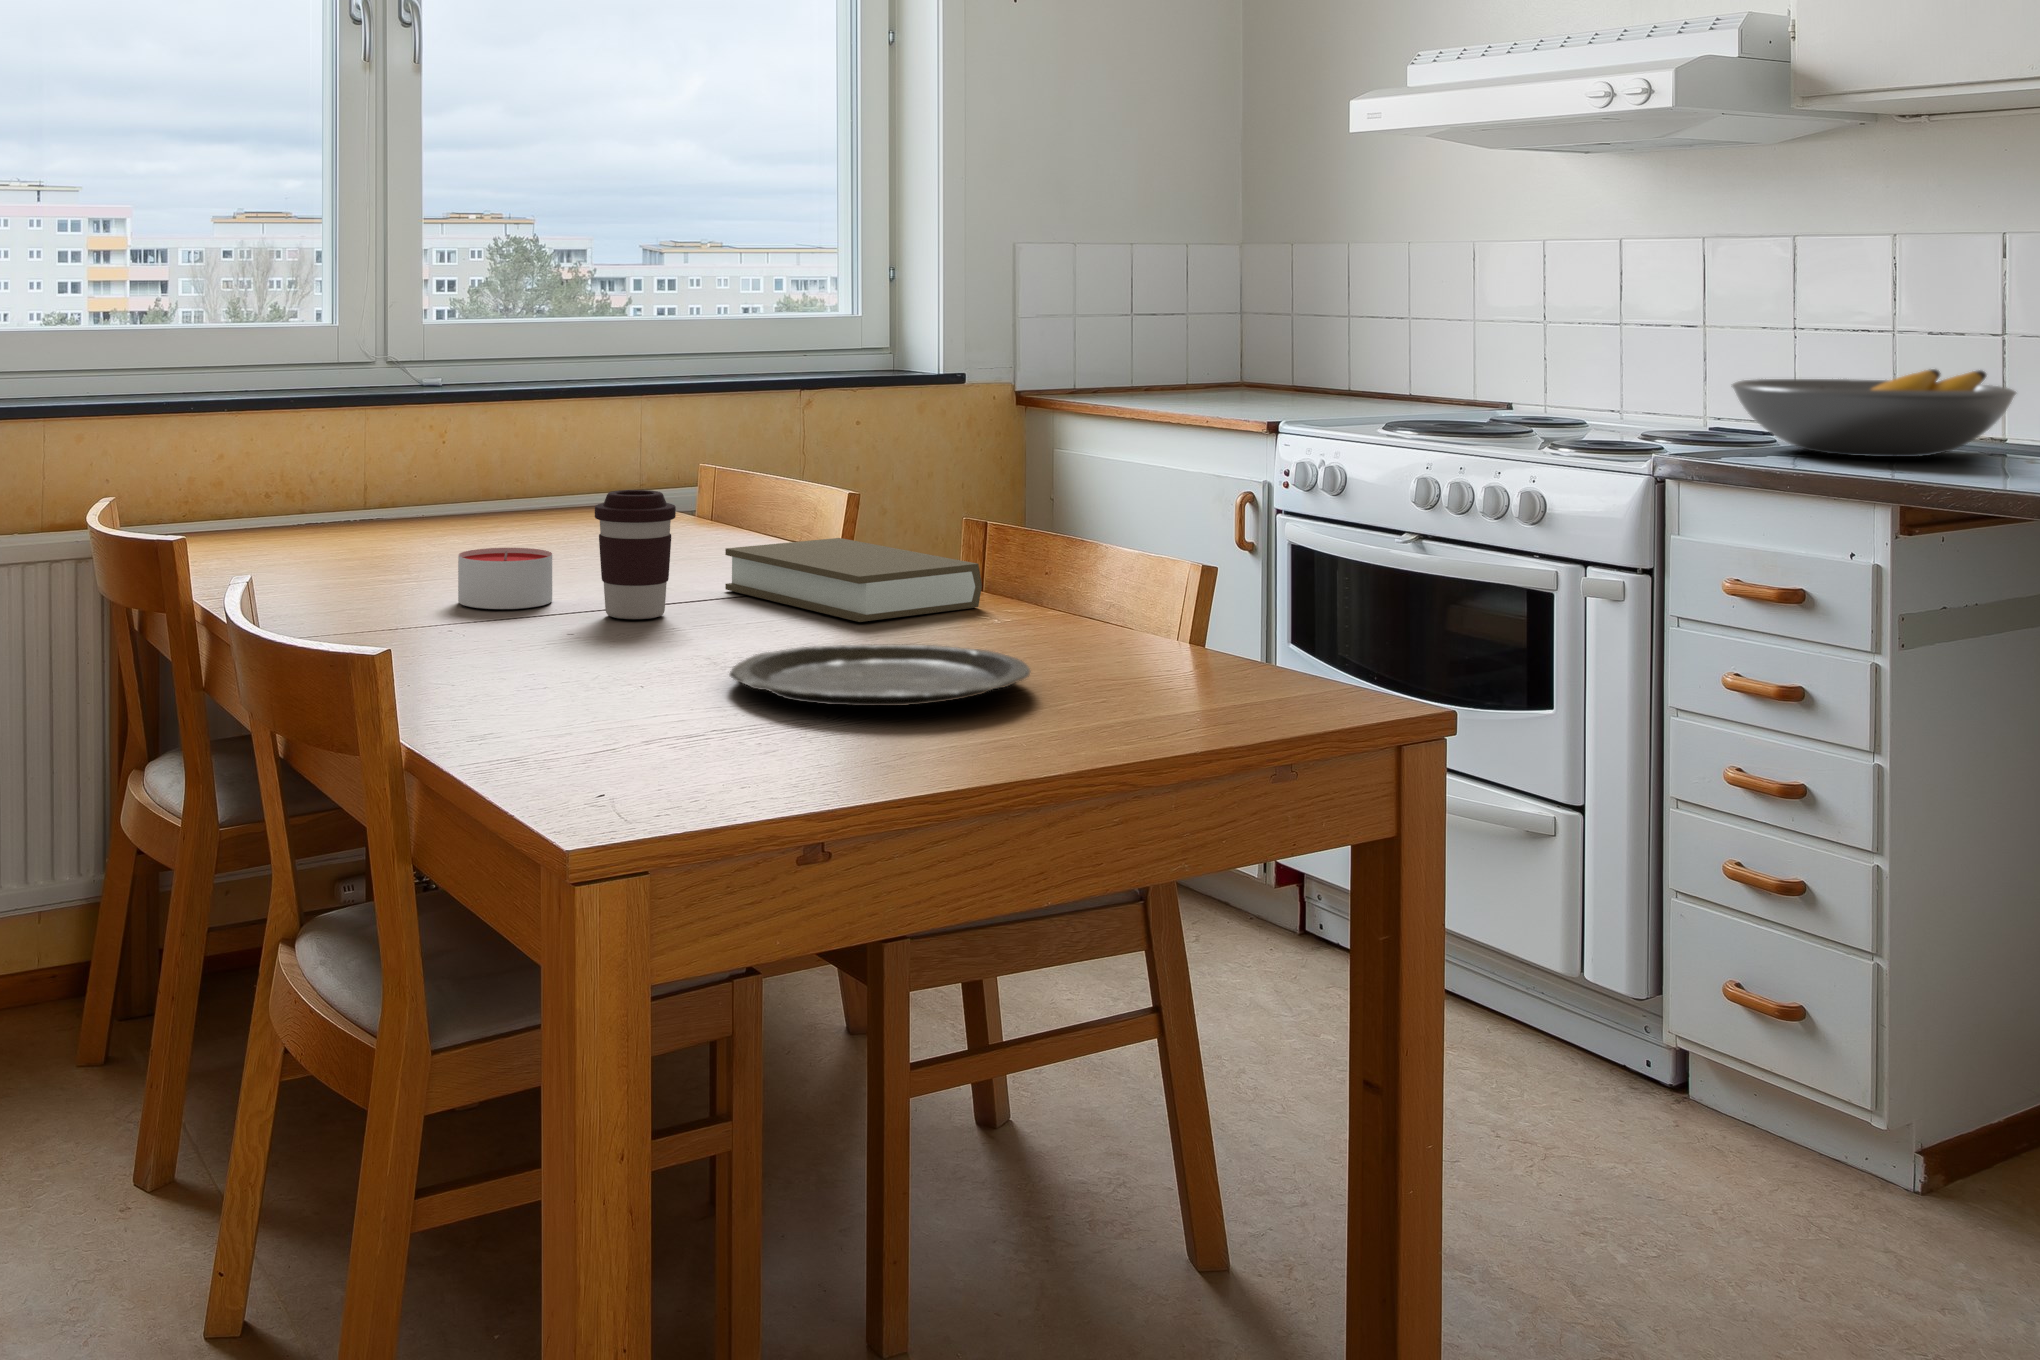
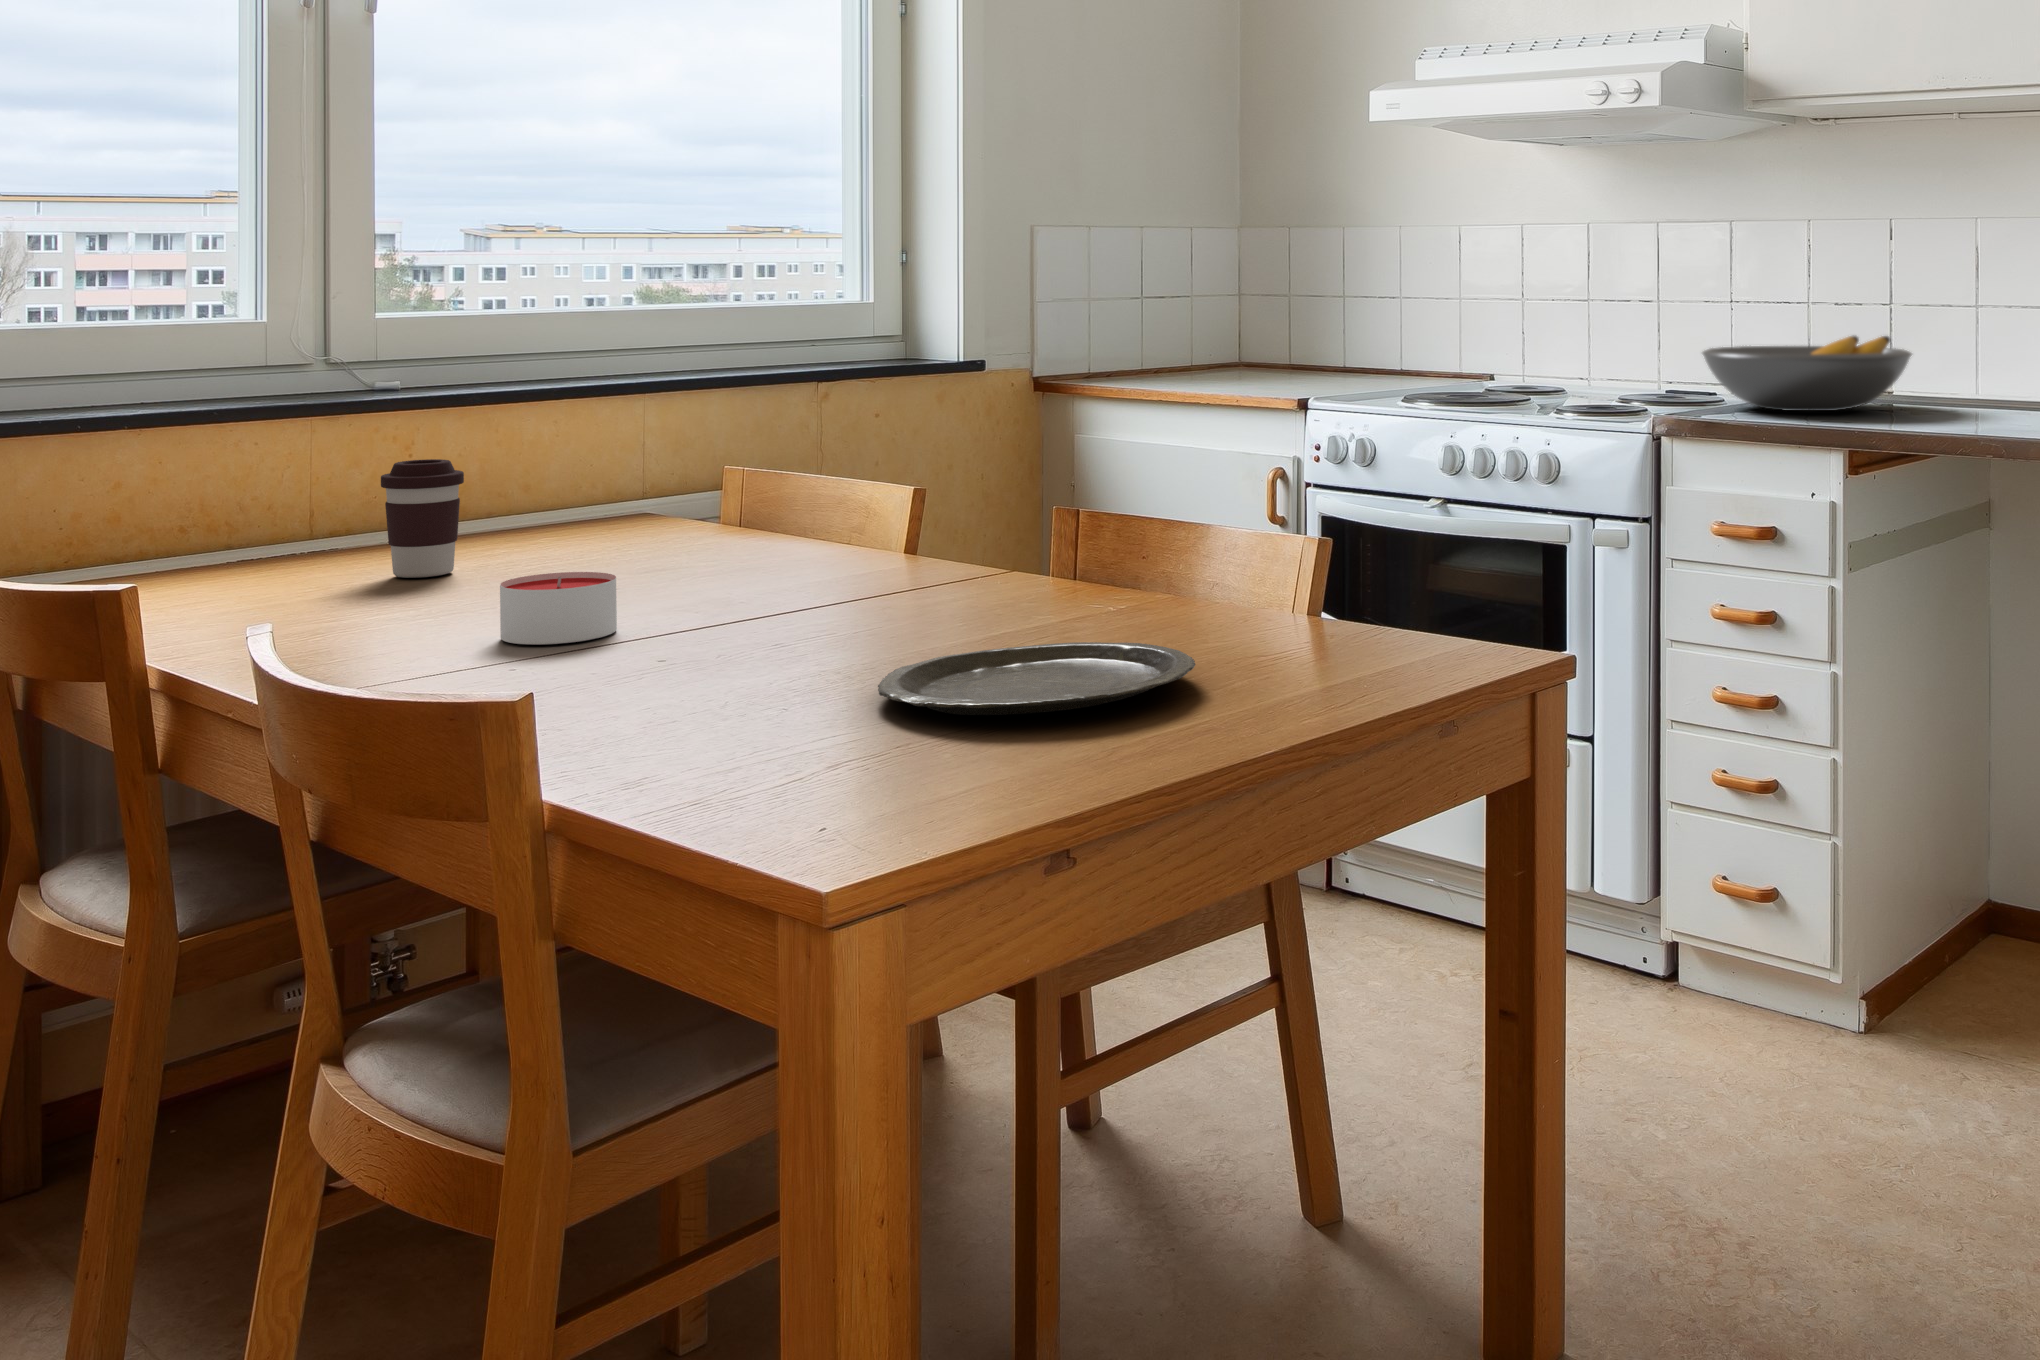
coffee cup: present [595,490,676,619] -> present [381,459,464,578]
book: present [725,538,982,622] -> none [812,537,1093,624]

